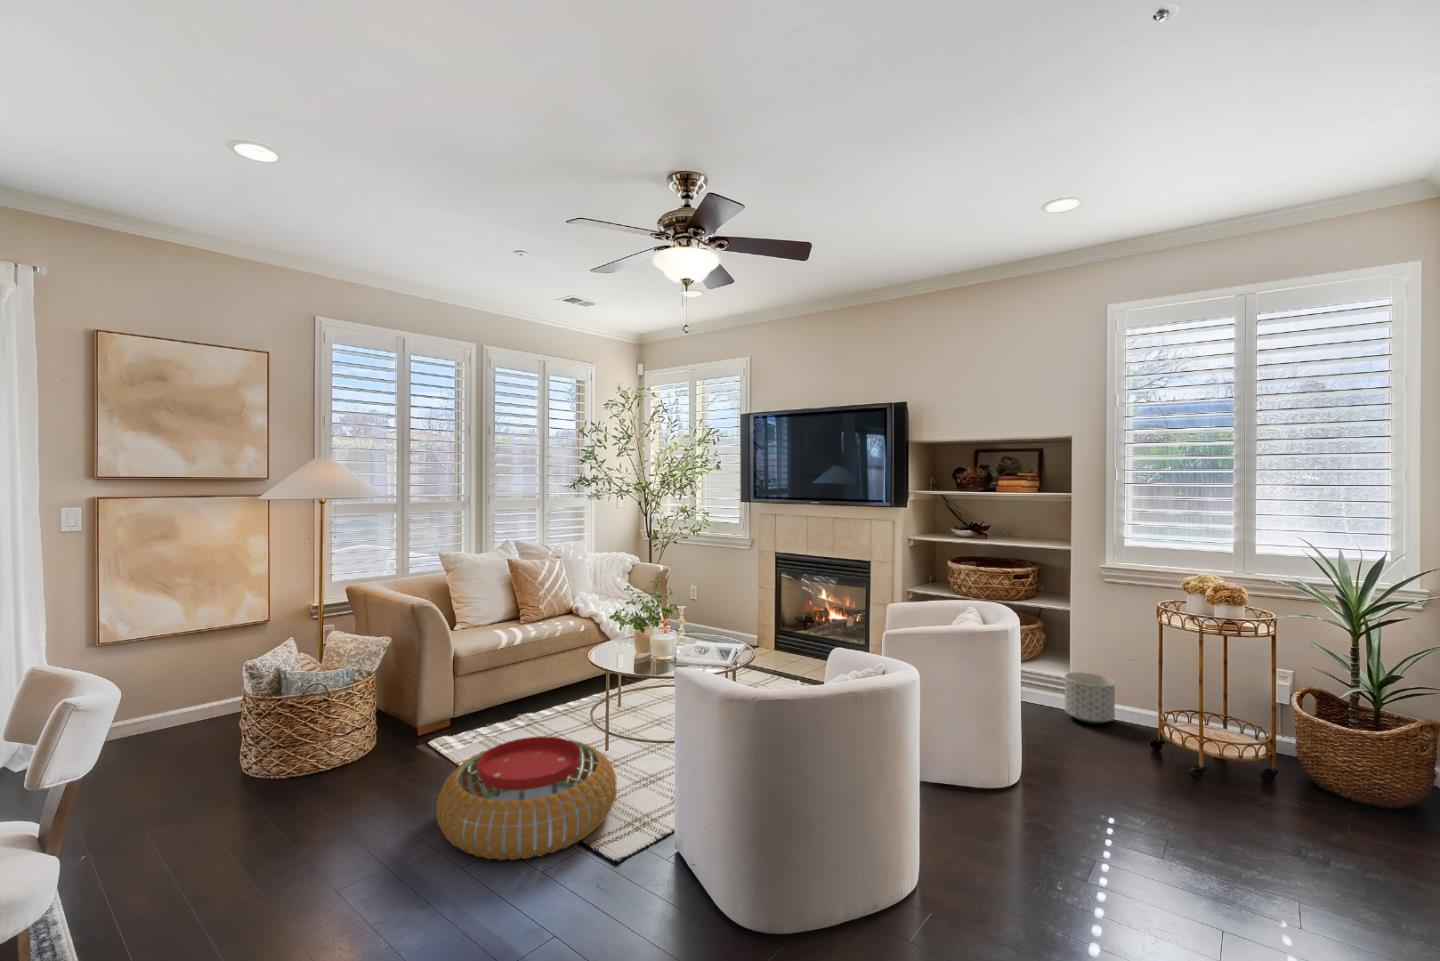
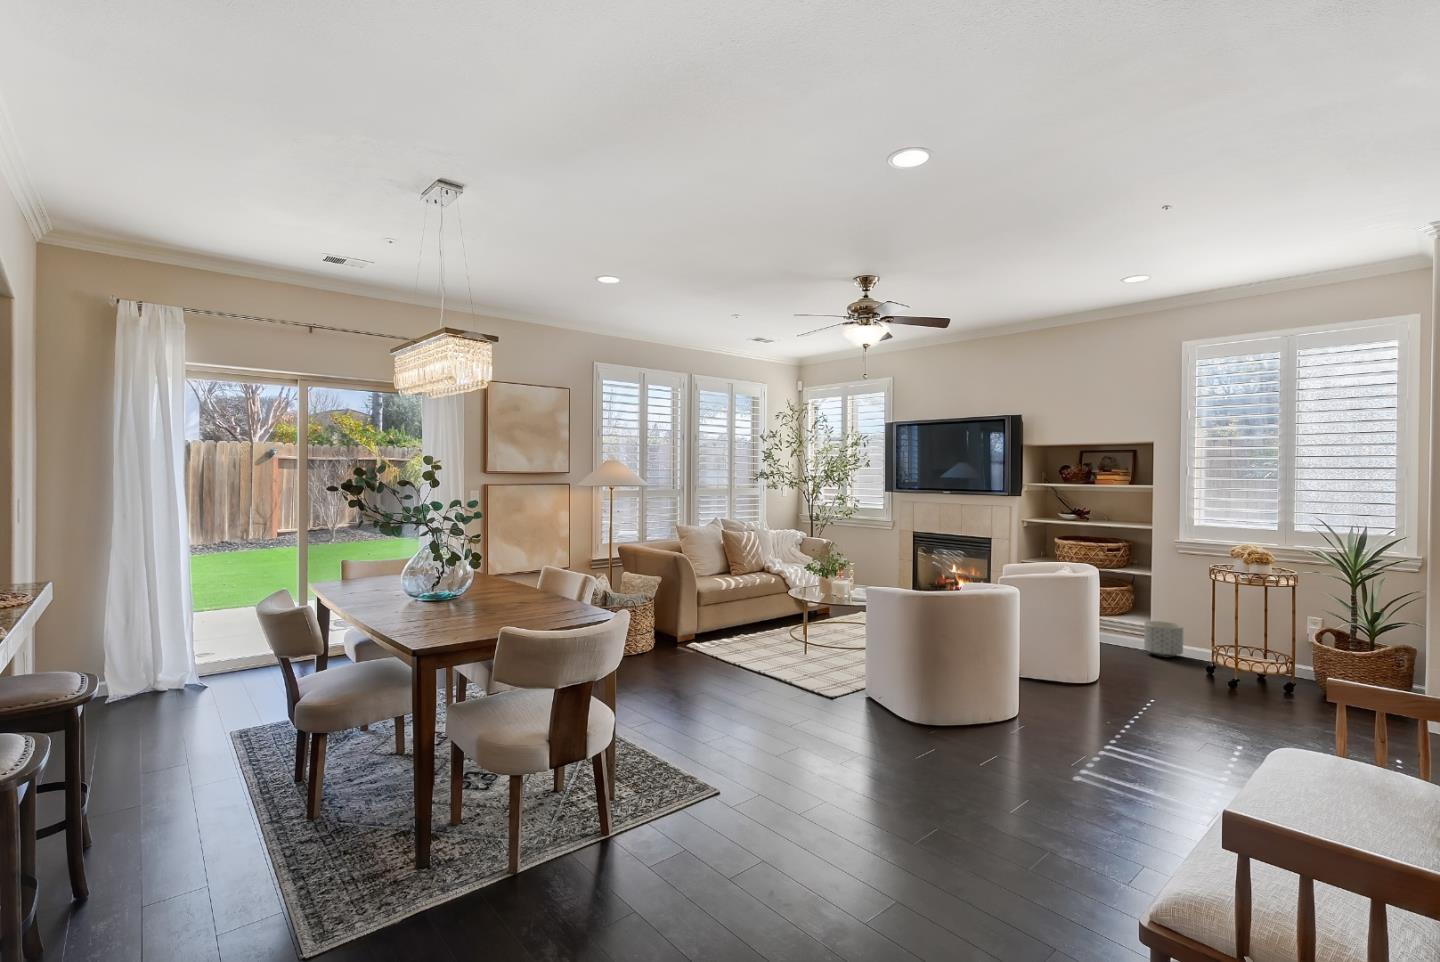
pouf: present [436,737,617,860] -> none [721,633,825,690]

